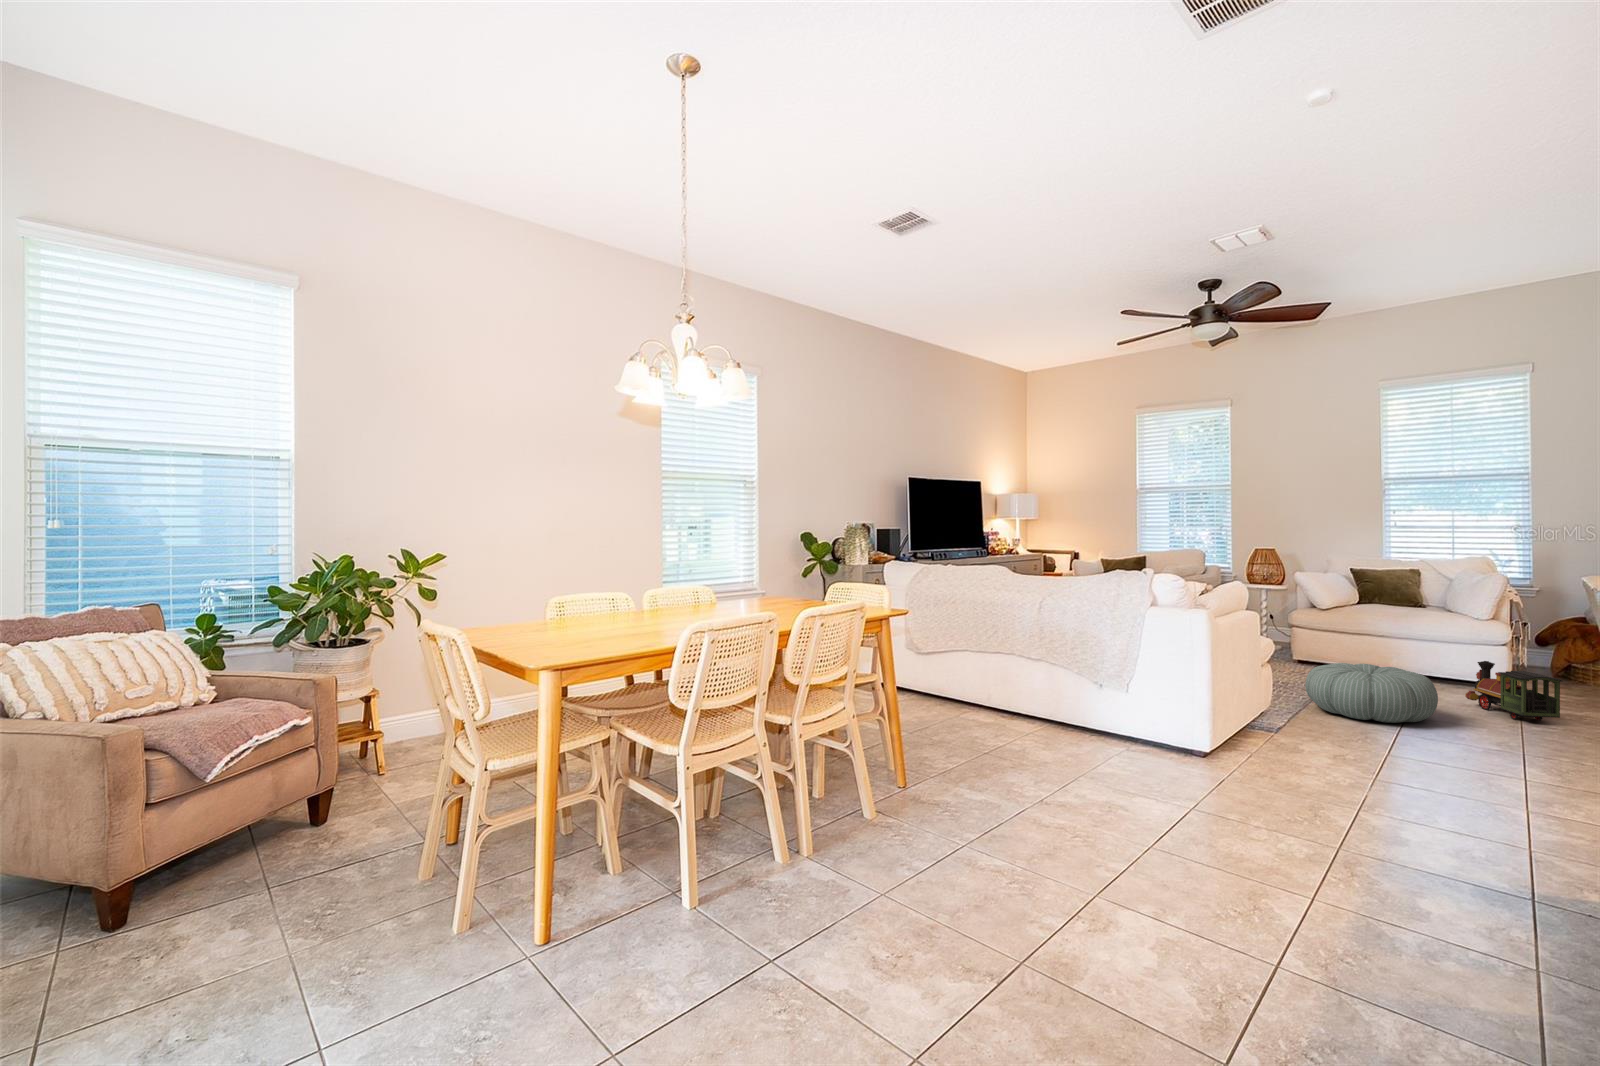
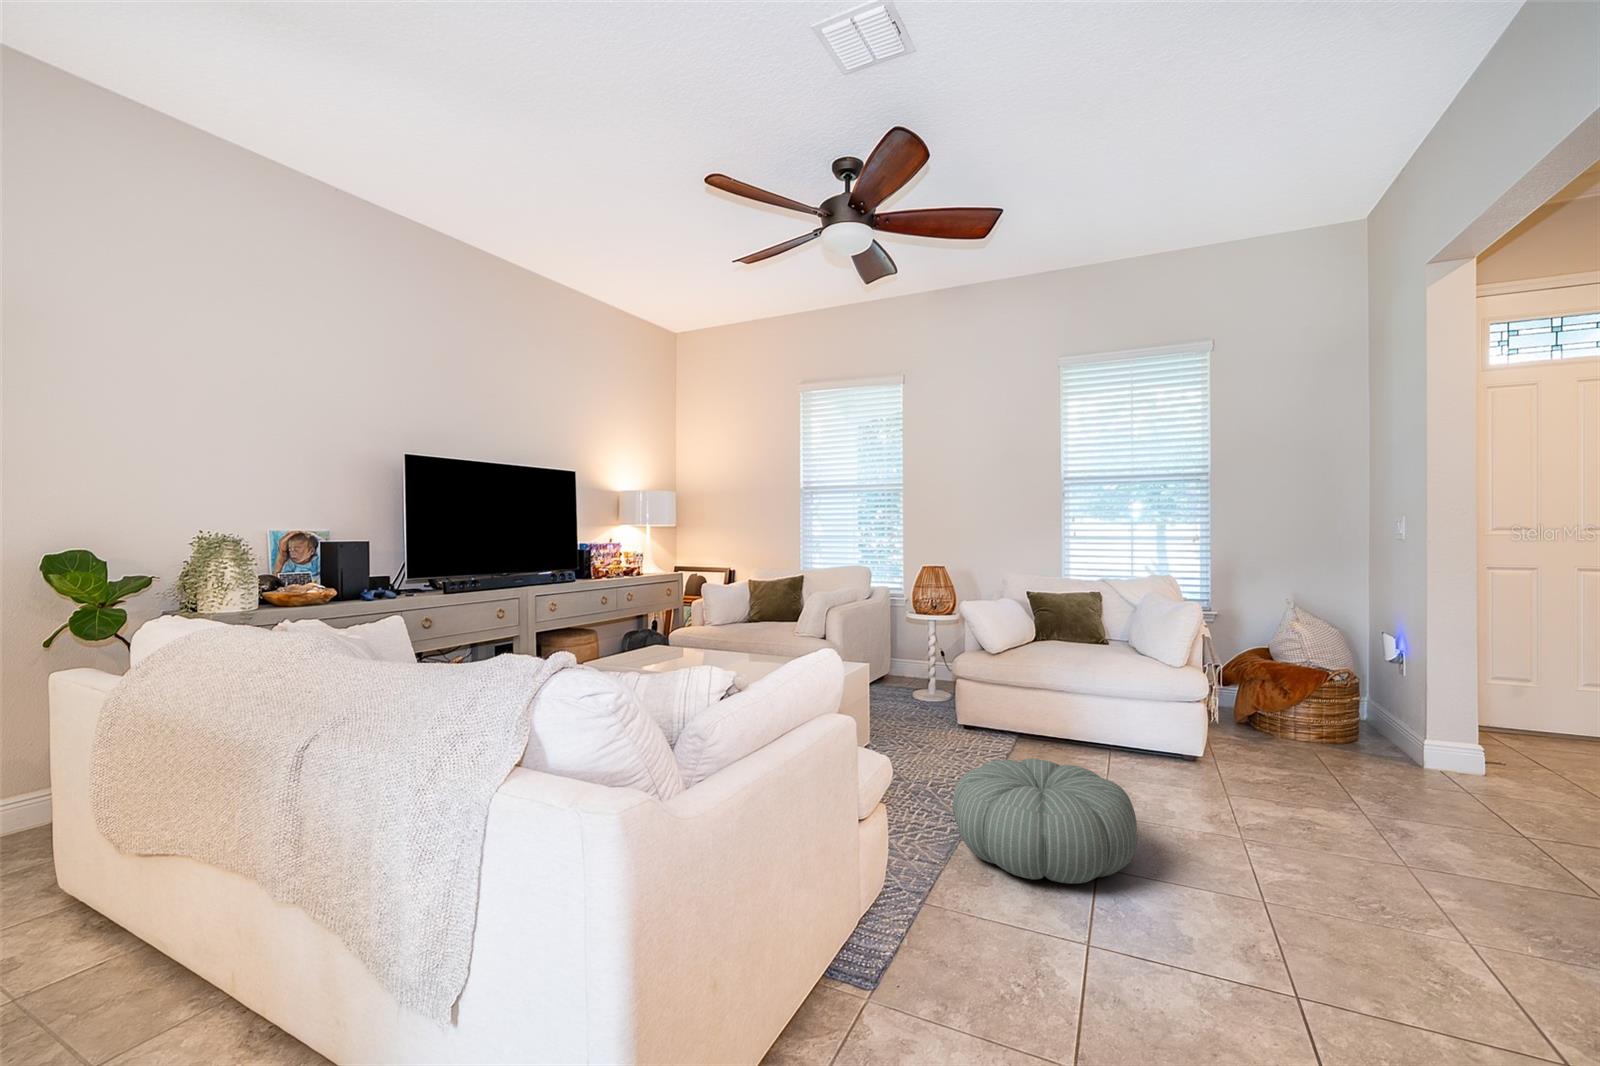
toy train: present [1465,661,1562,720] -> none [1164,738,1294,841]

